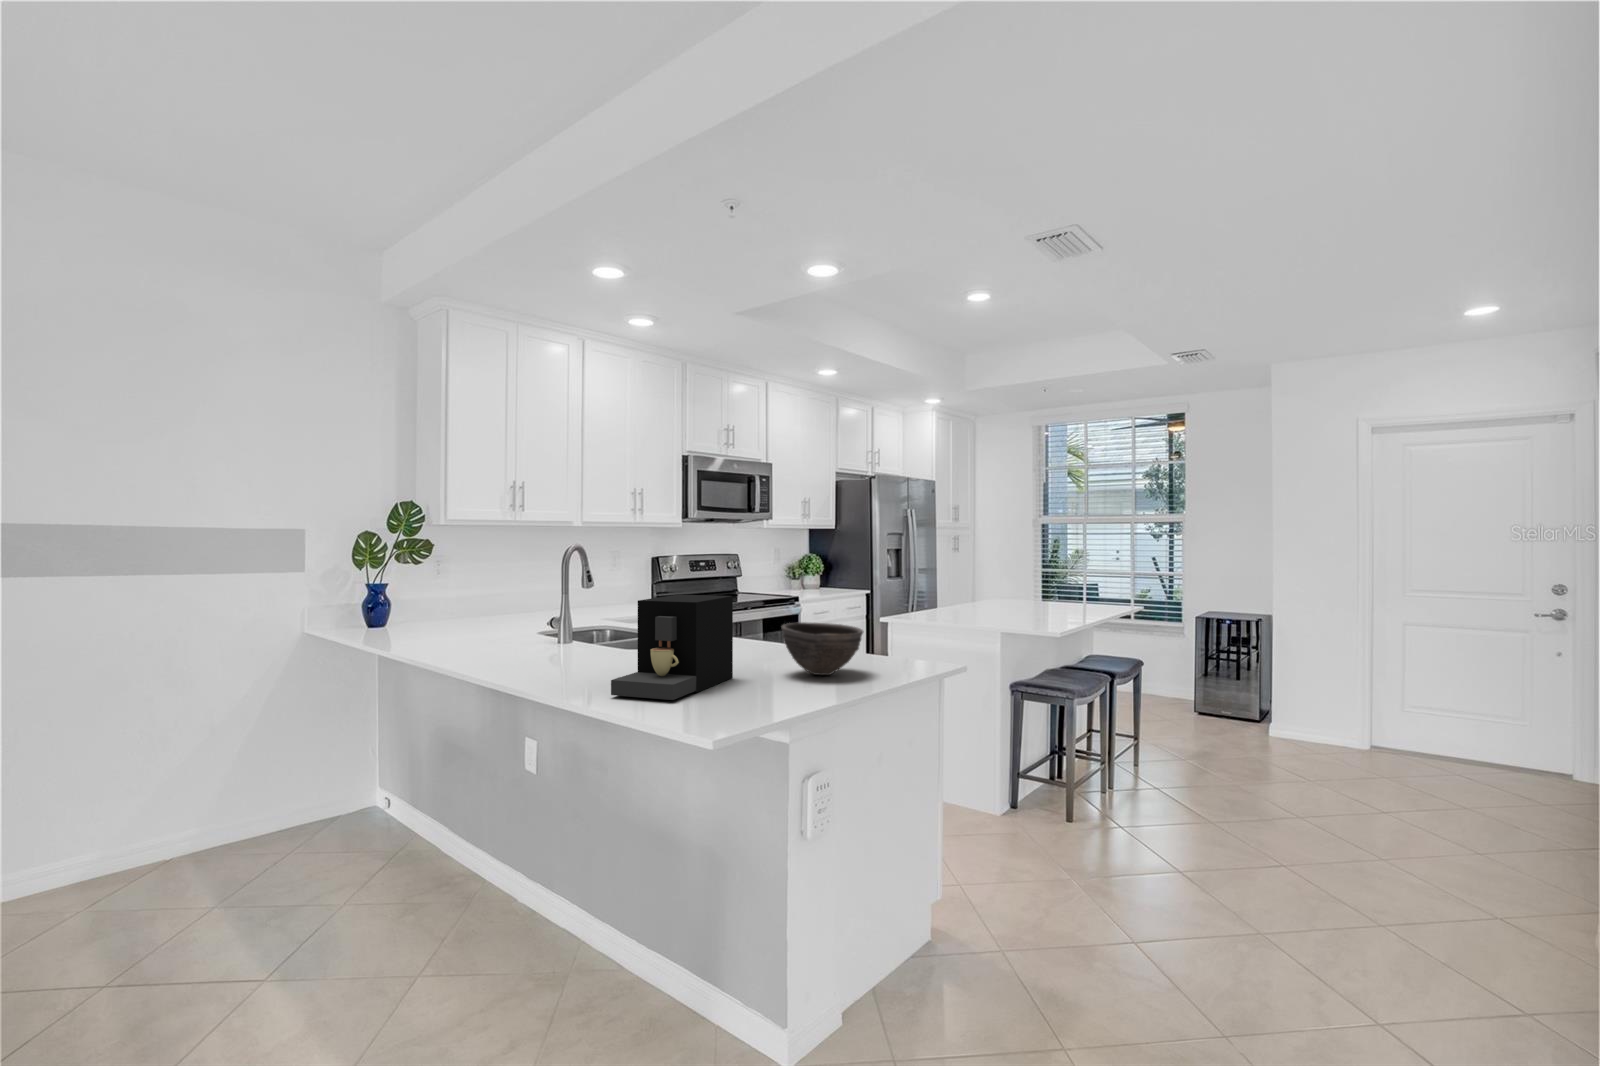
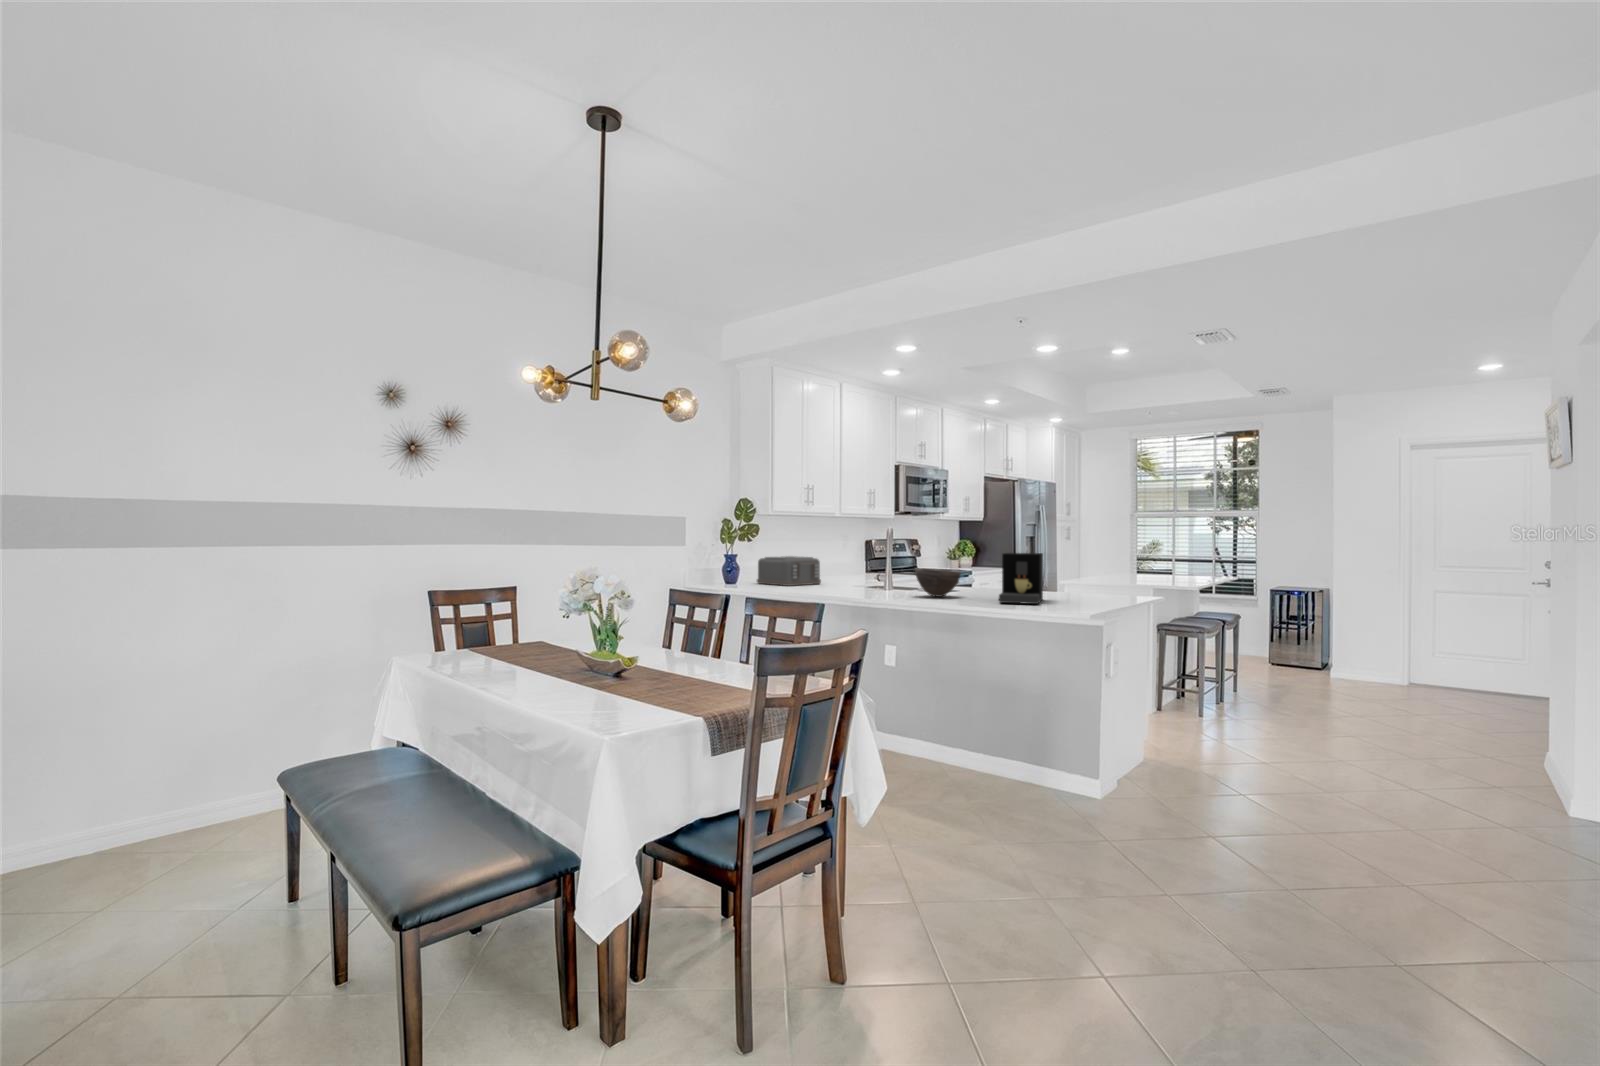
toaster: none [402,587,499,636] -> present [757,556,821,586]
bowl: present [781,622,863,675] -> present [915,569,961,597]

